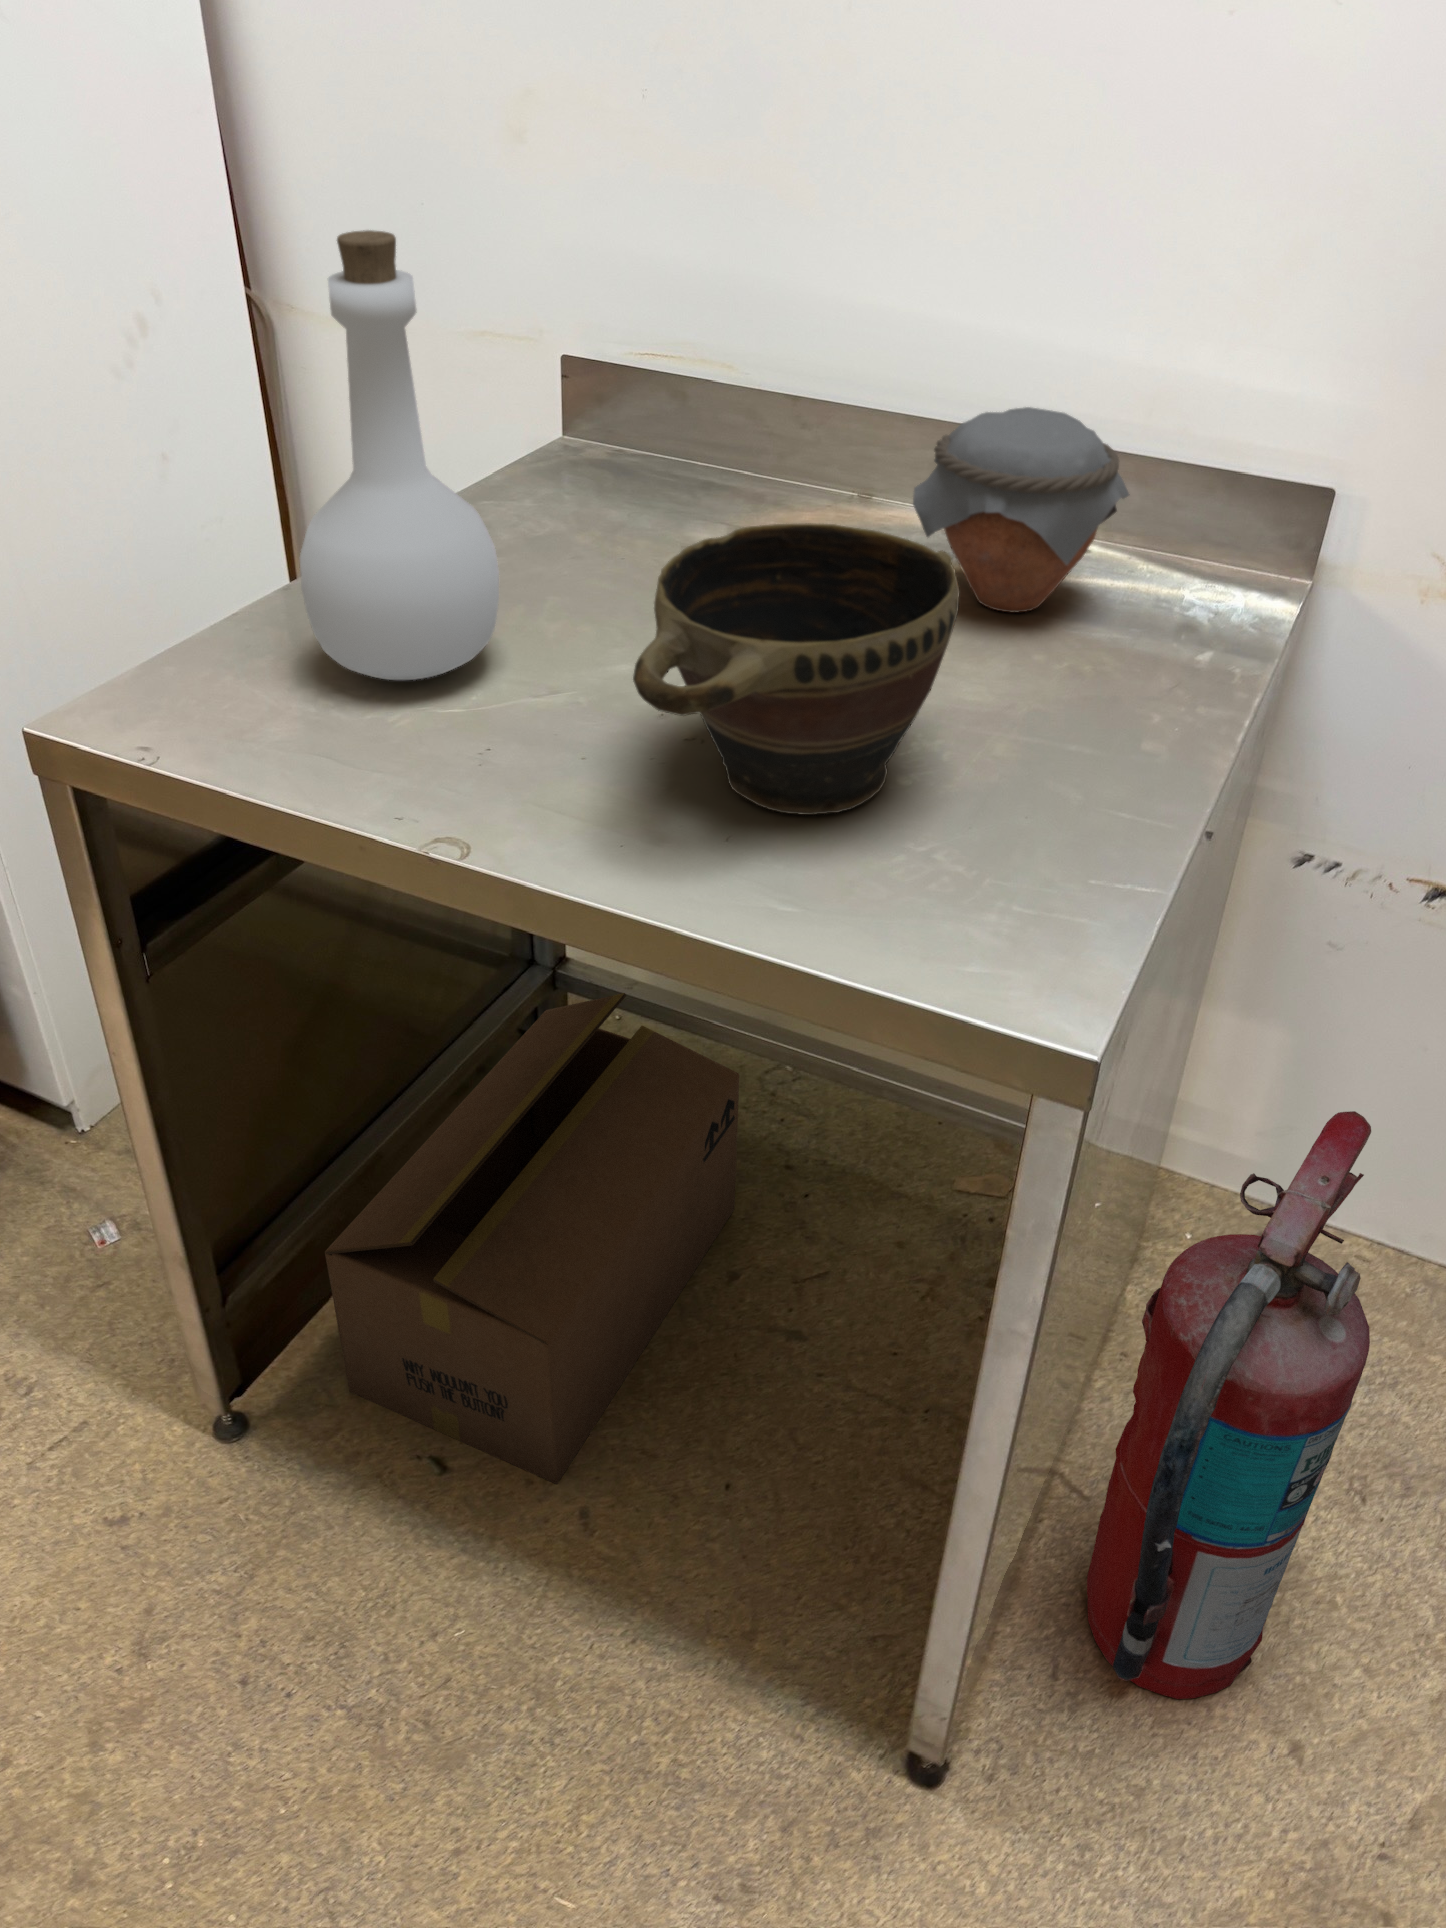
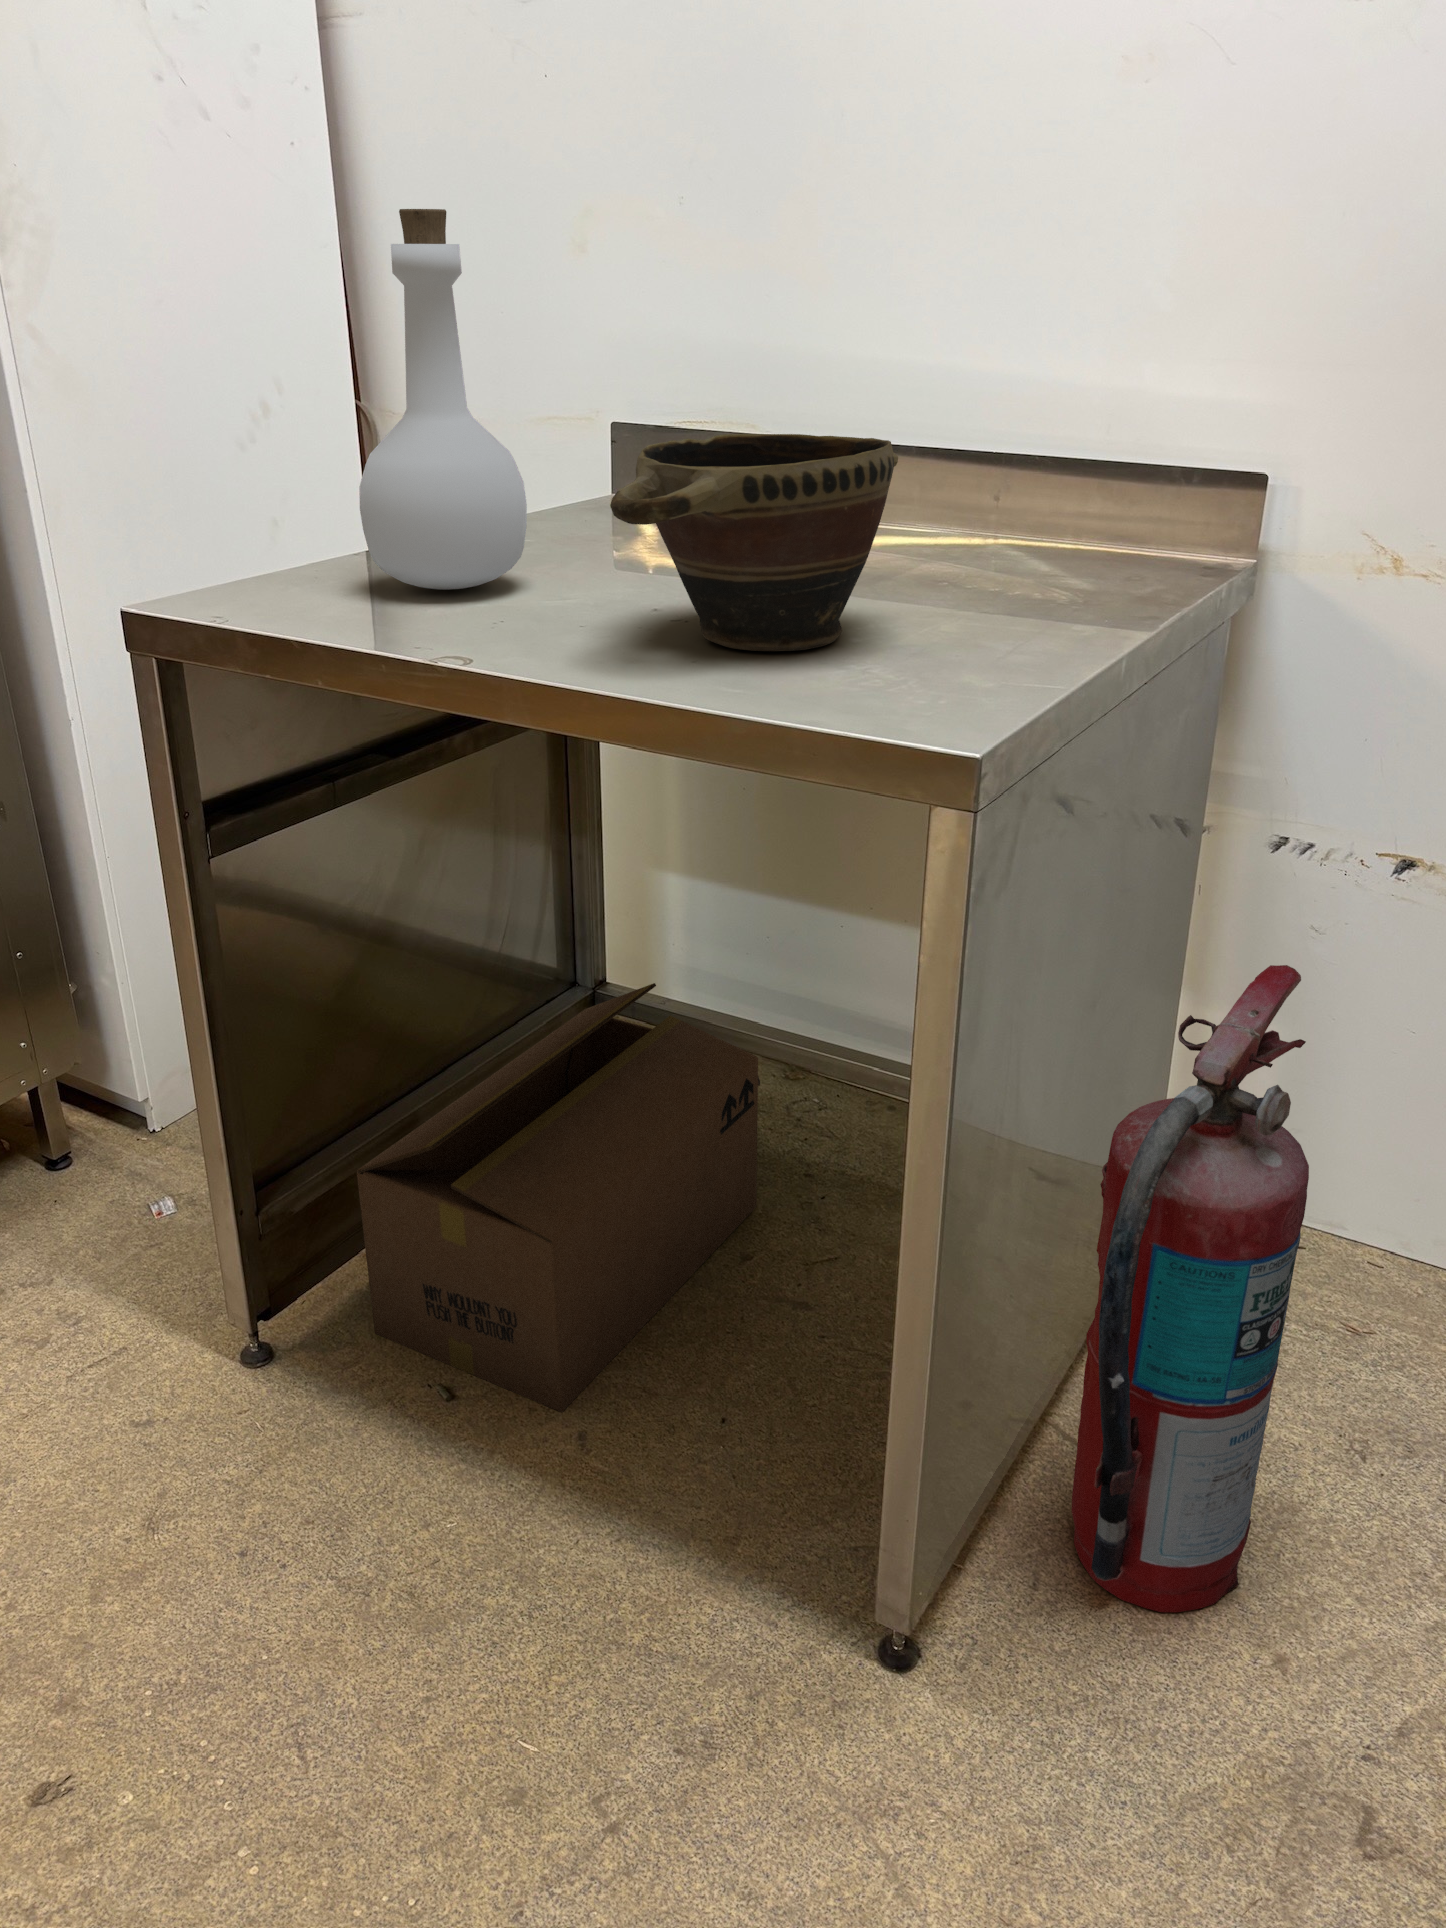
jar: present [913,407,1129,612] -> none [888,402,1075,571]

